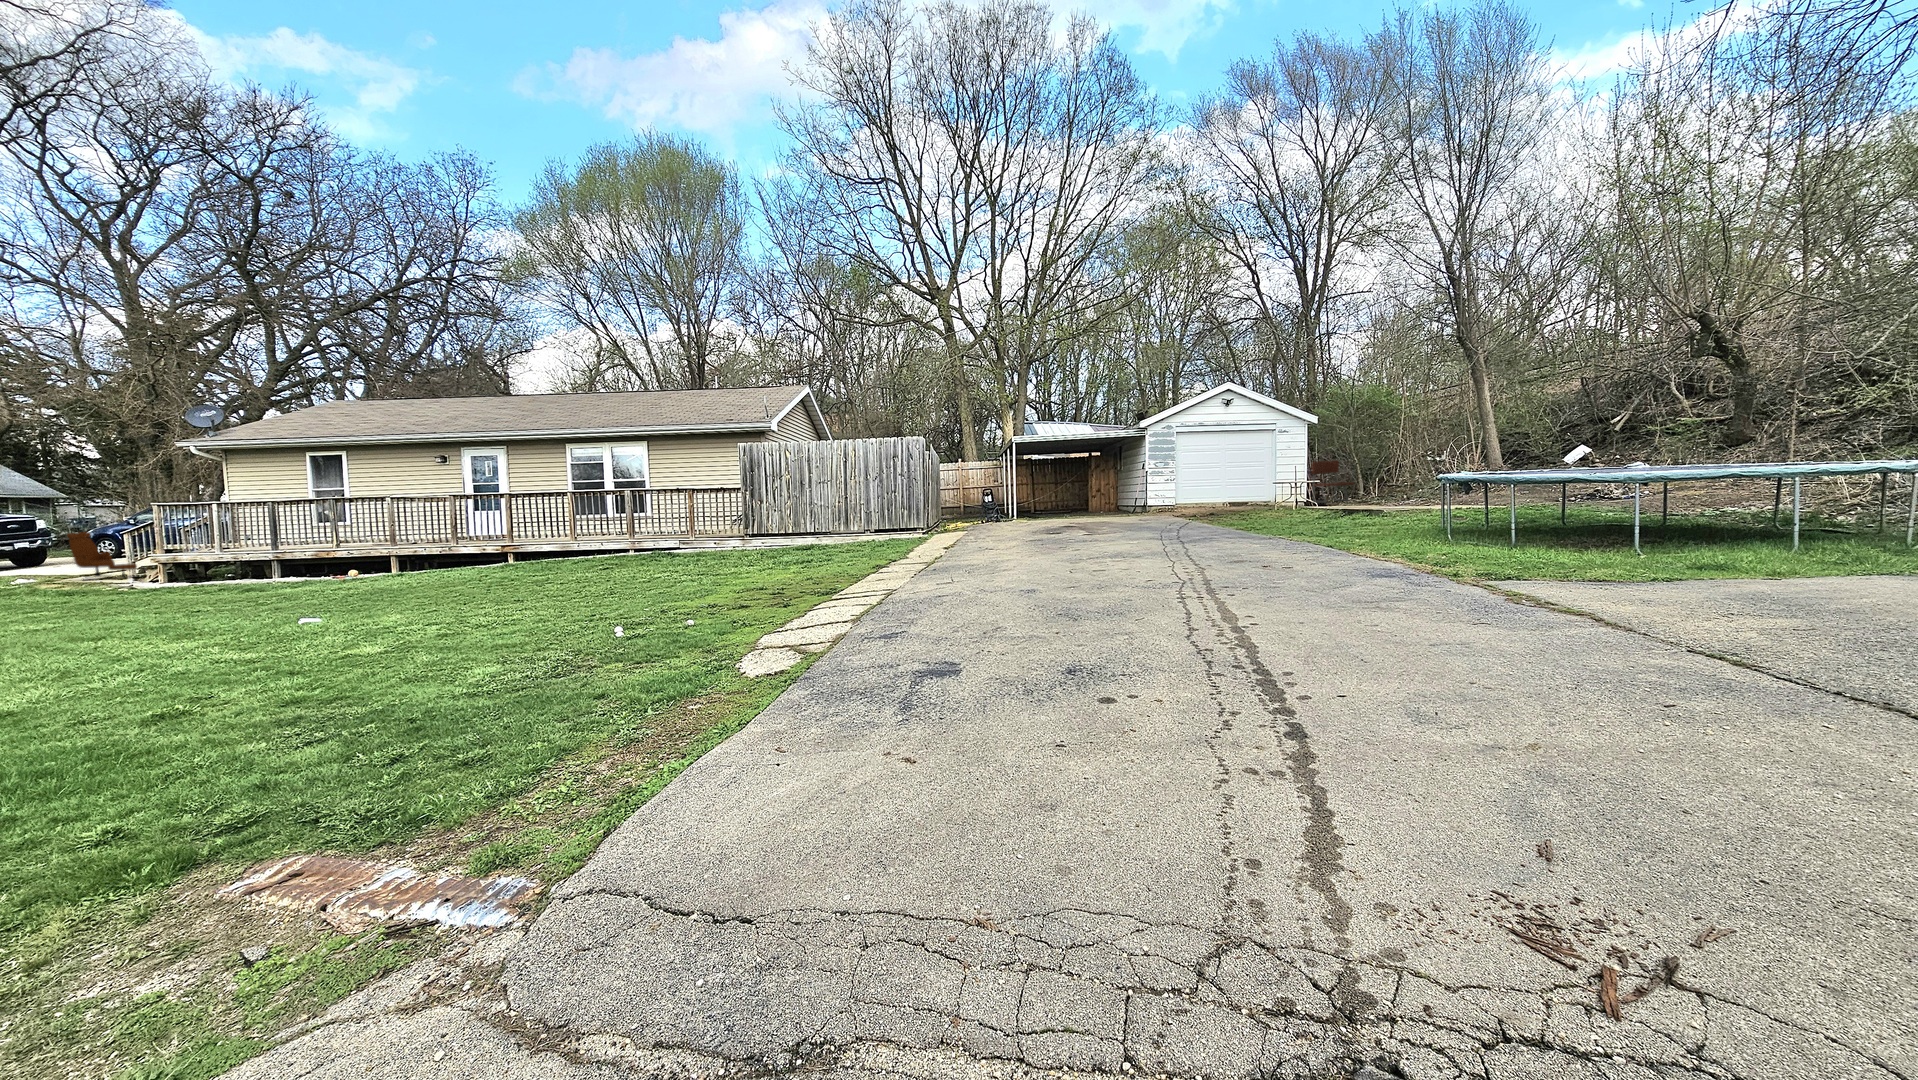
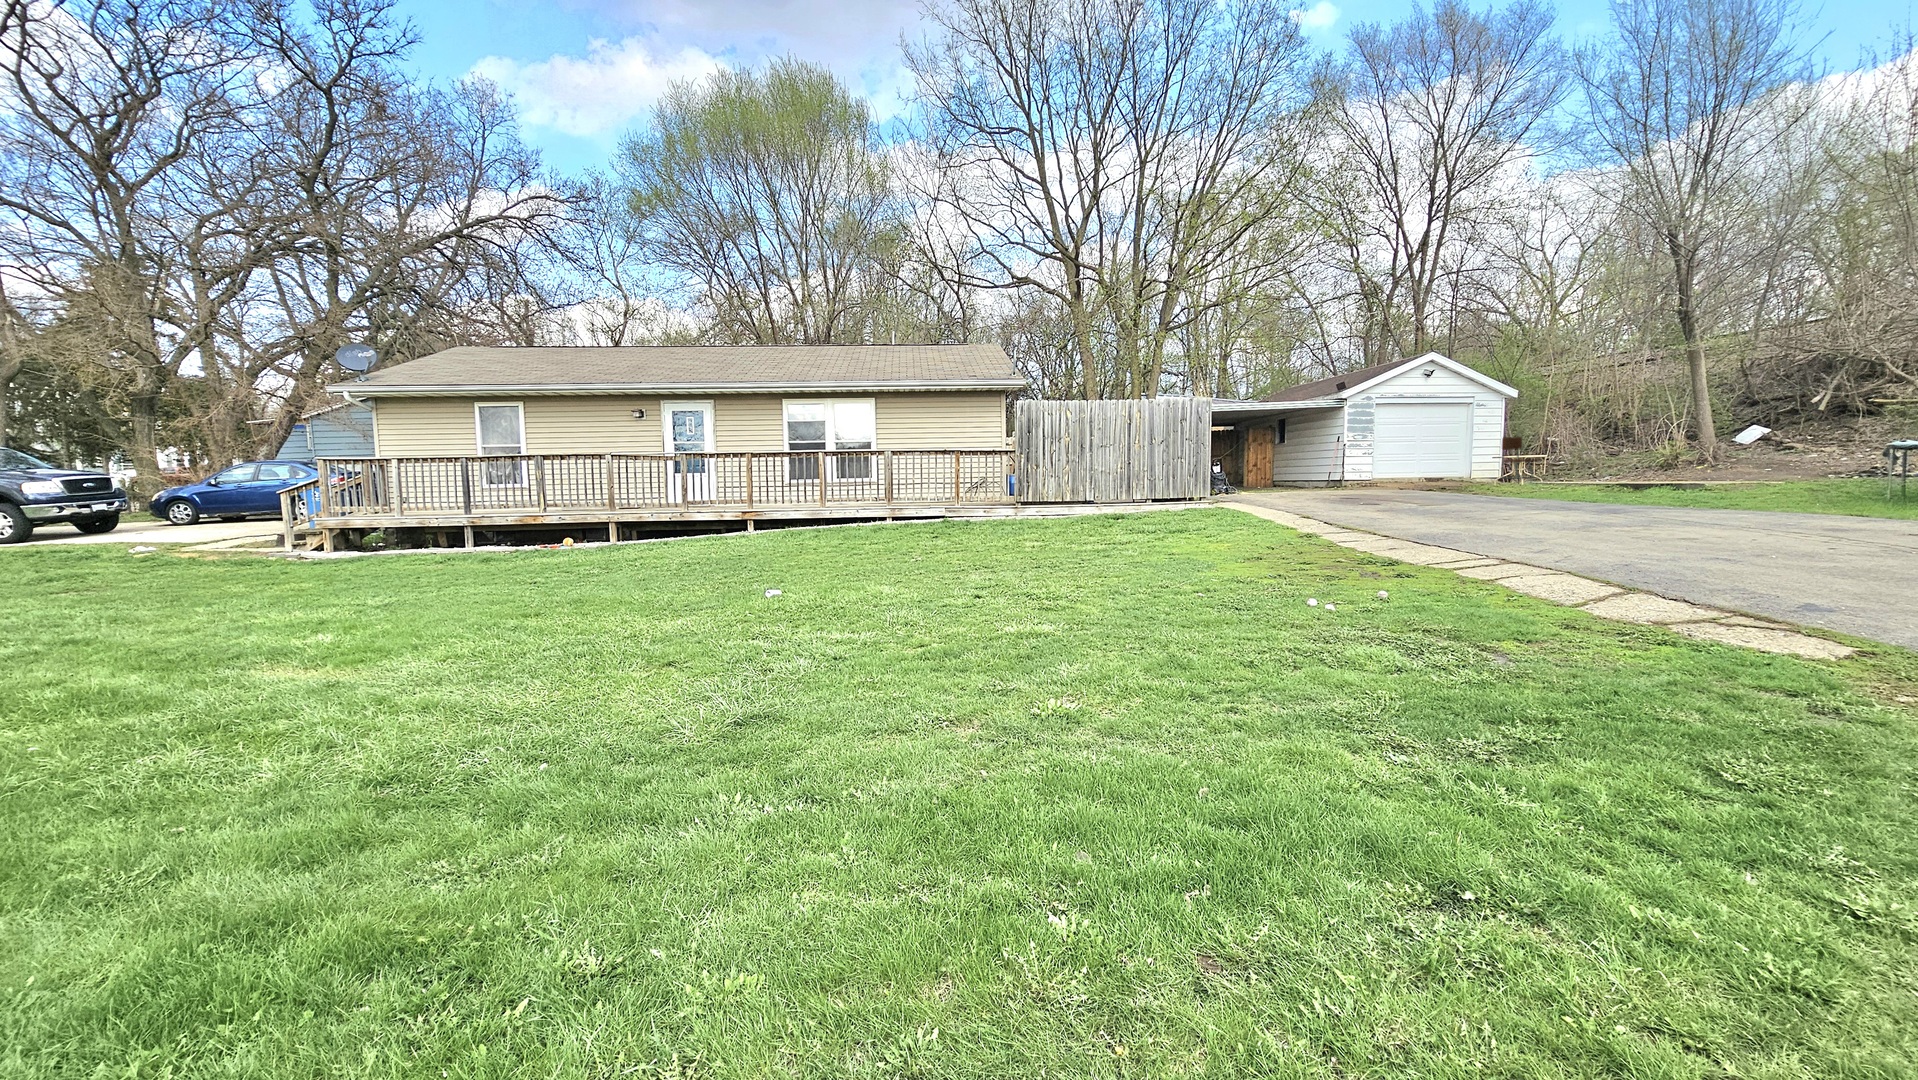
lounge chair: present [67,532,137,580] -> none [195,490,288,552]

